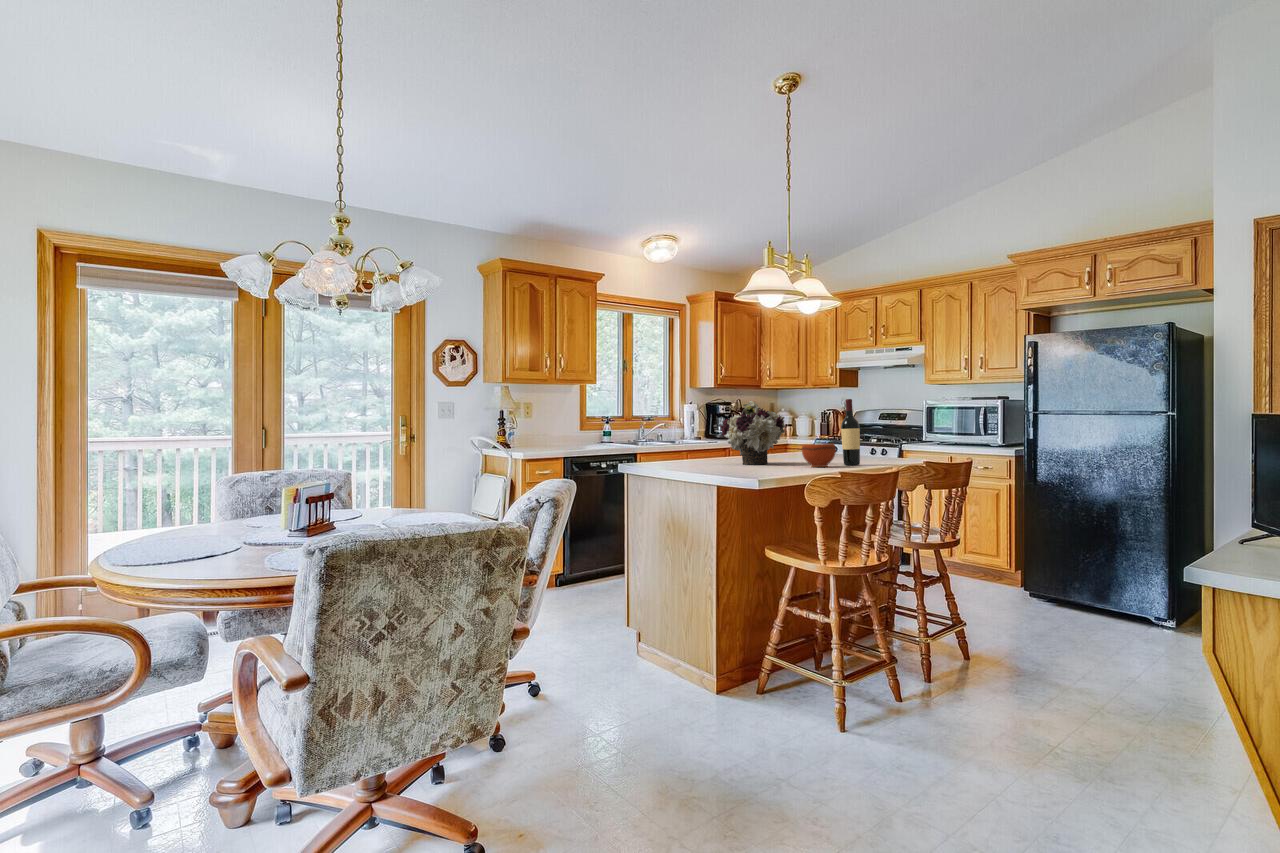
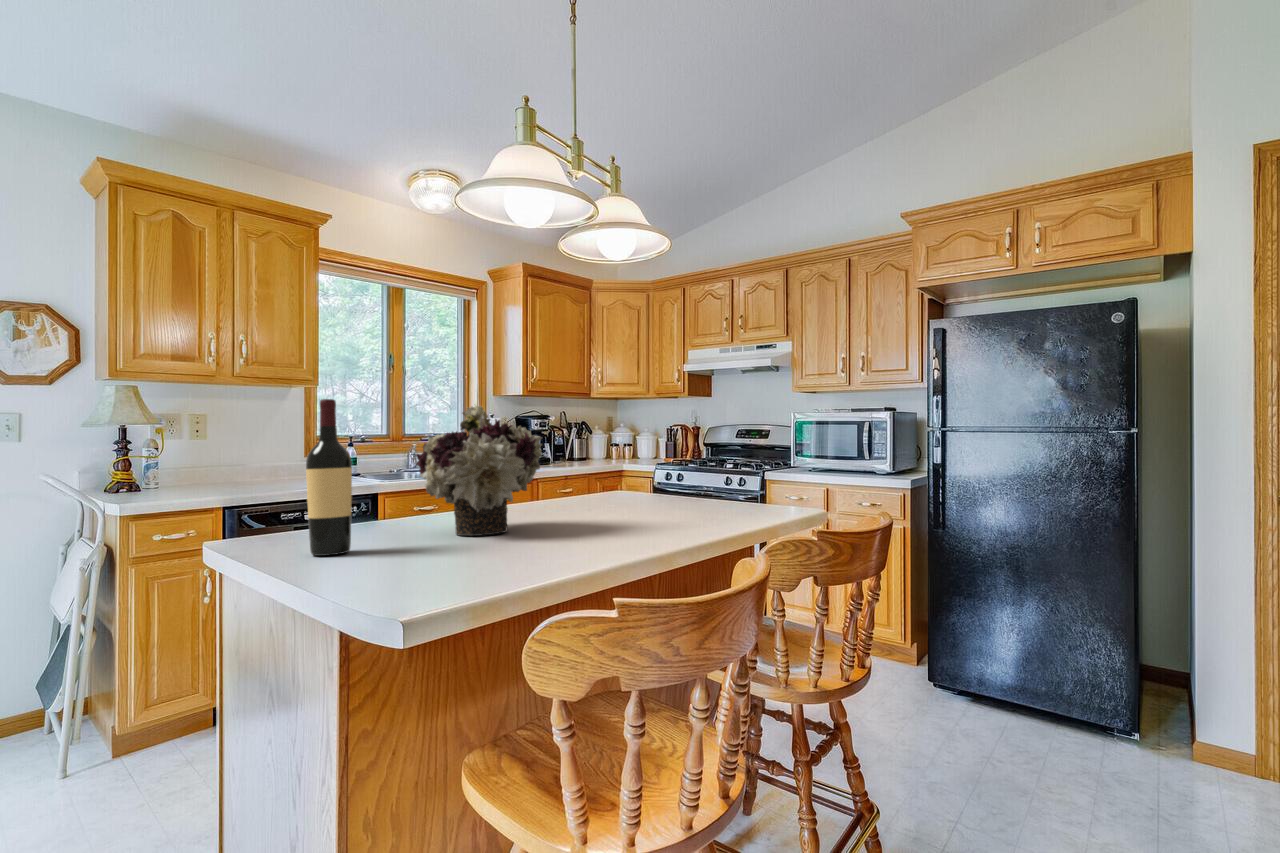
wine bottle: present [841,399,860,465] -> present [306,399,352,556]
bowl: present [802,443,836,467] -> none [554,494,626,550]

